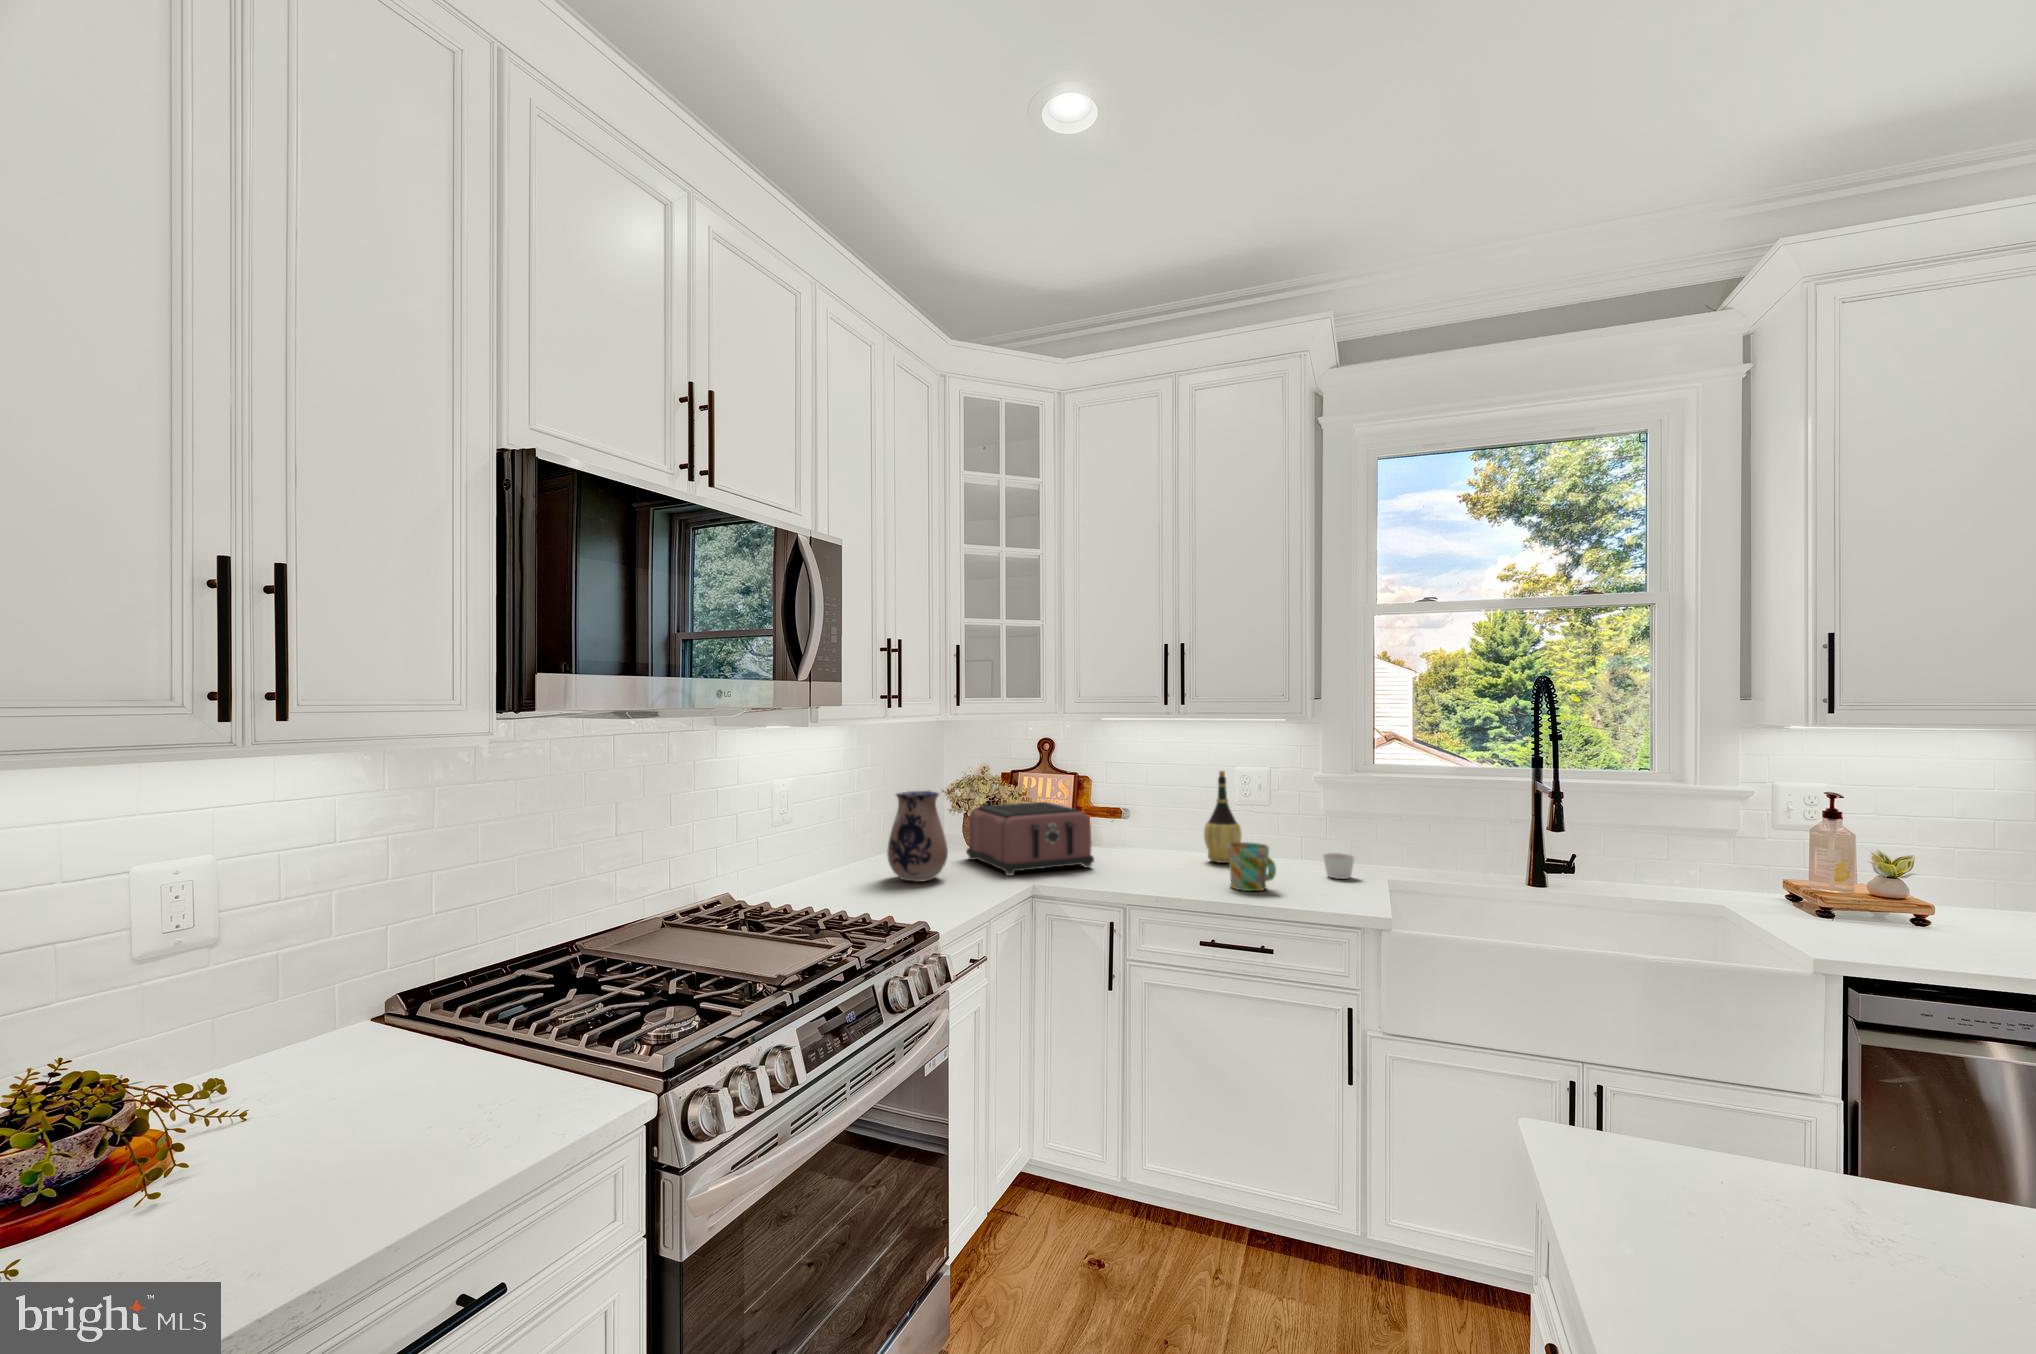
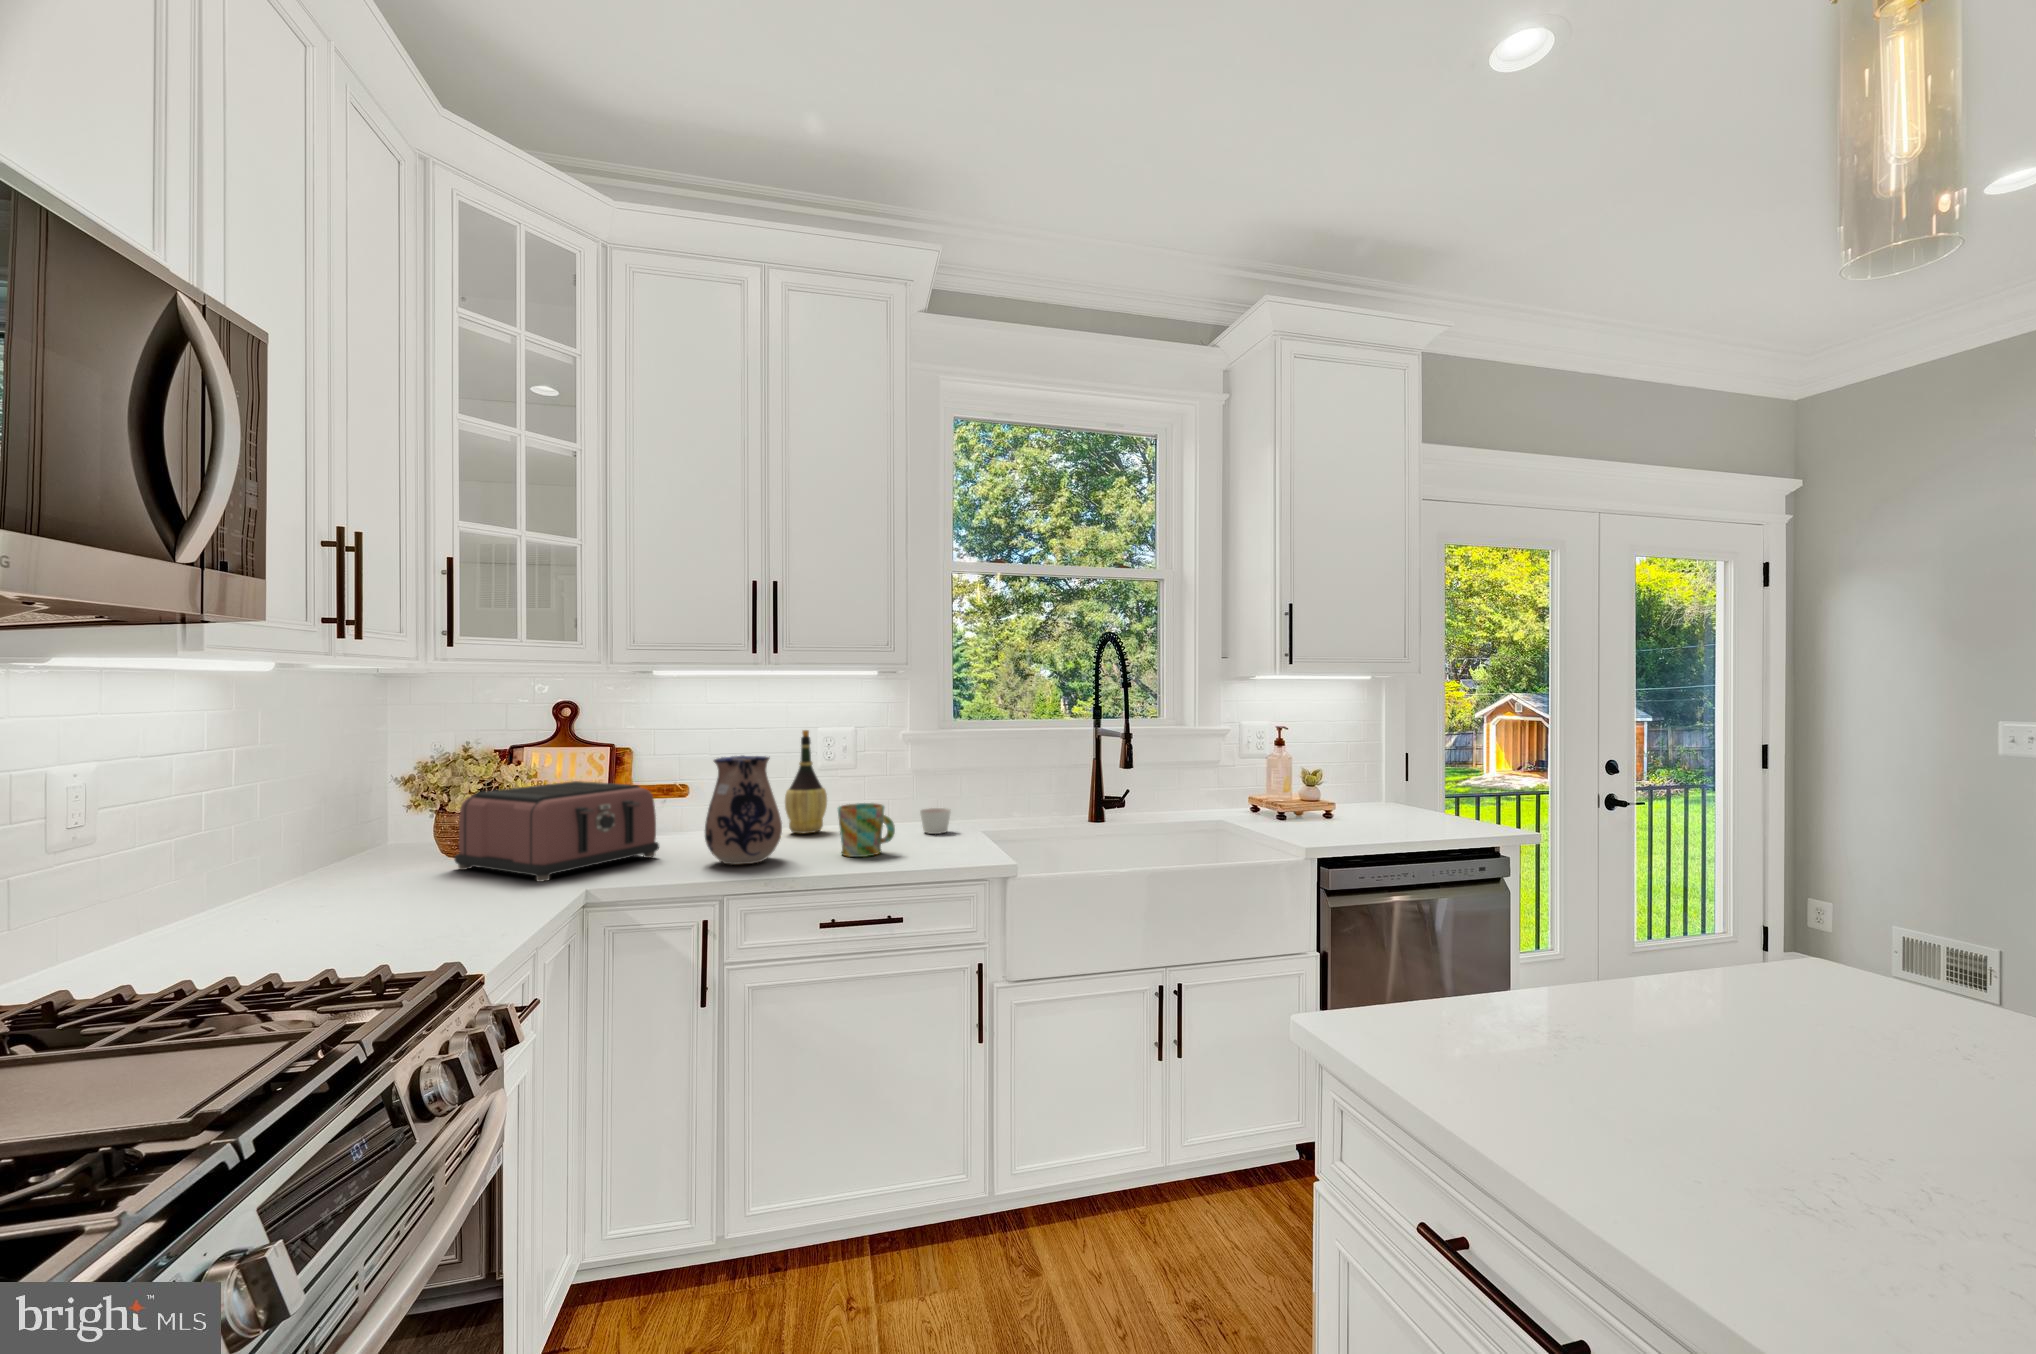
ceramic pitcher: present [887,791,948,882] -> present [705,756,782,865]

